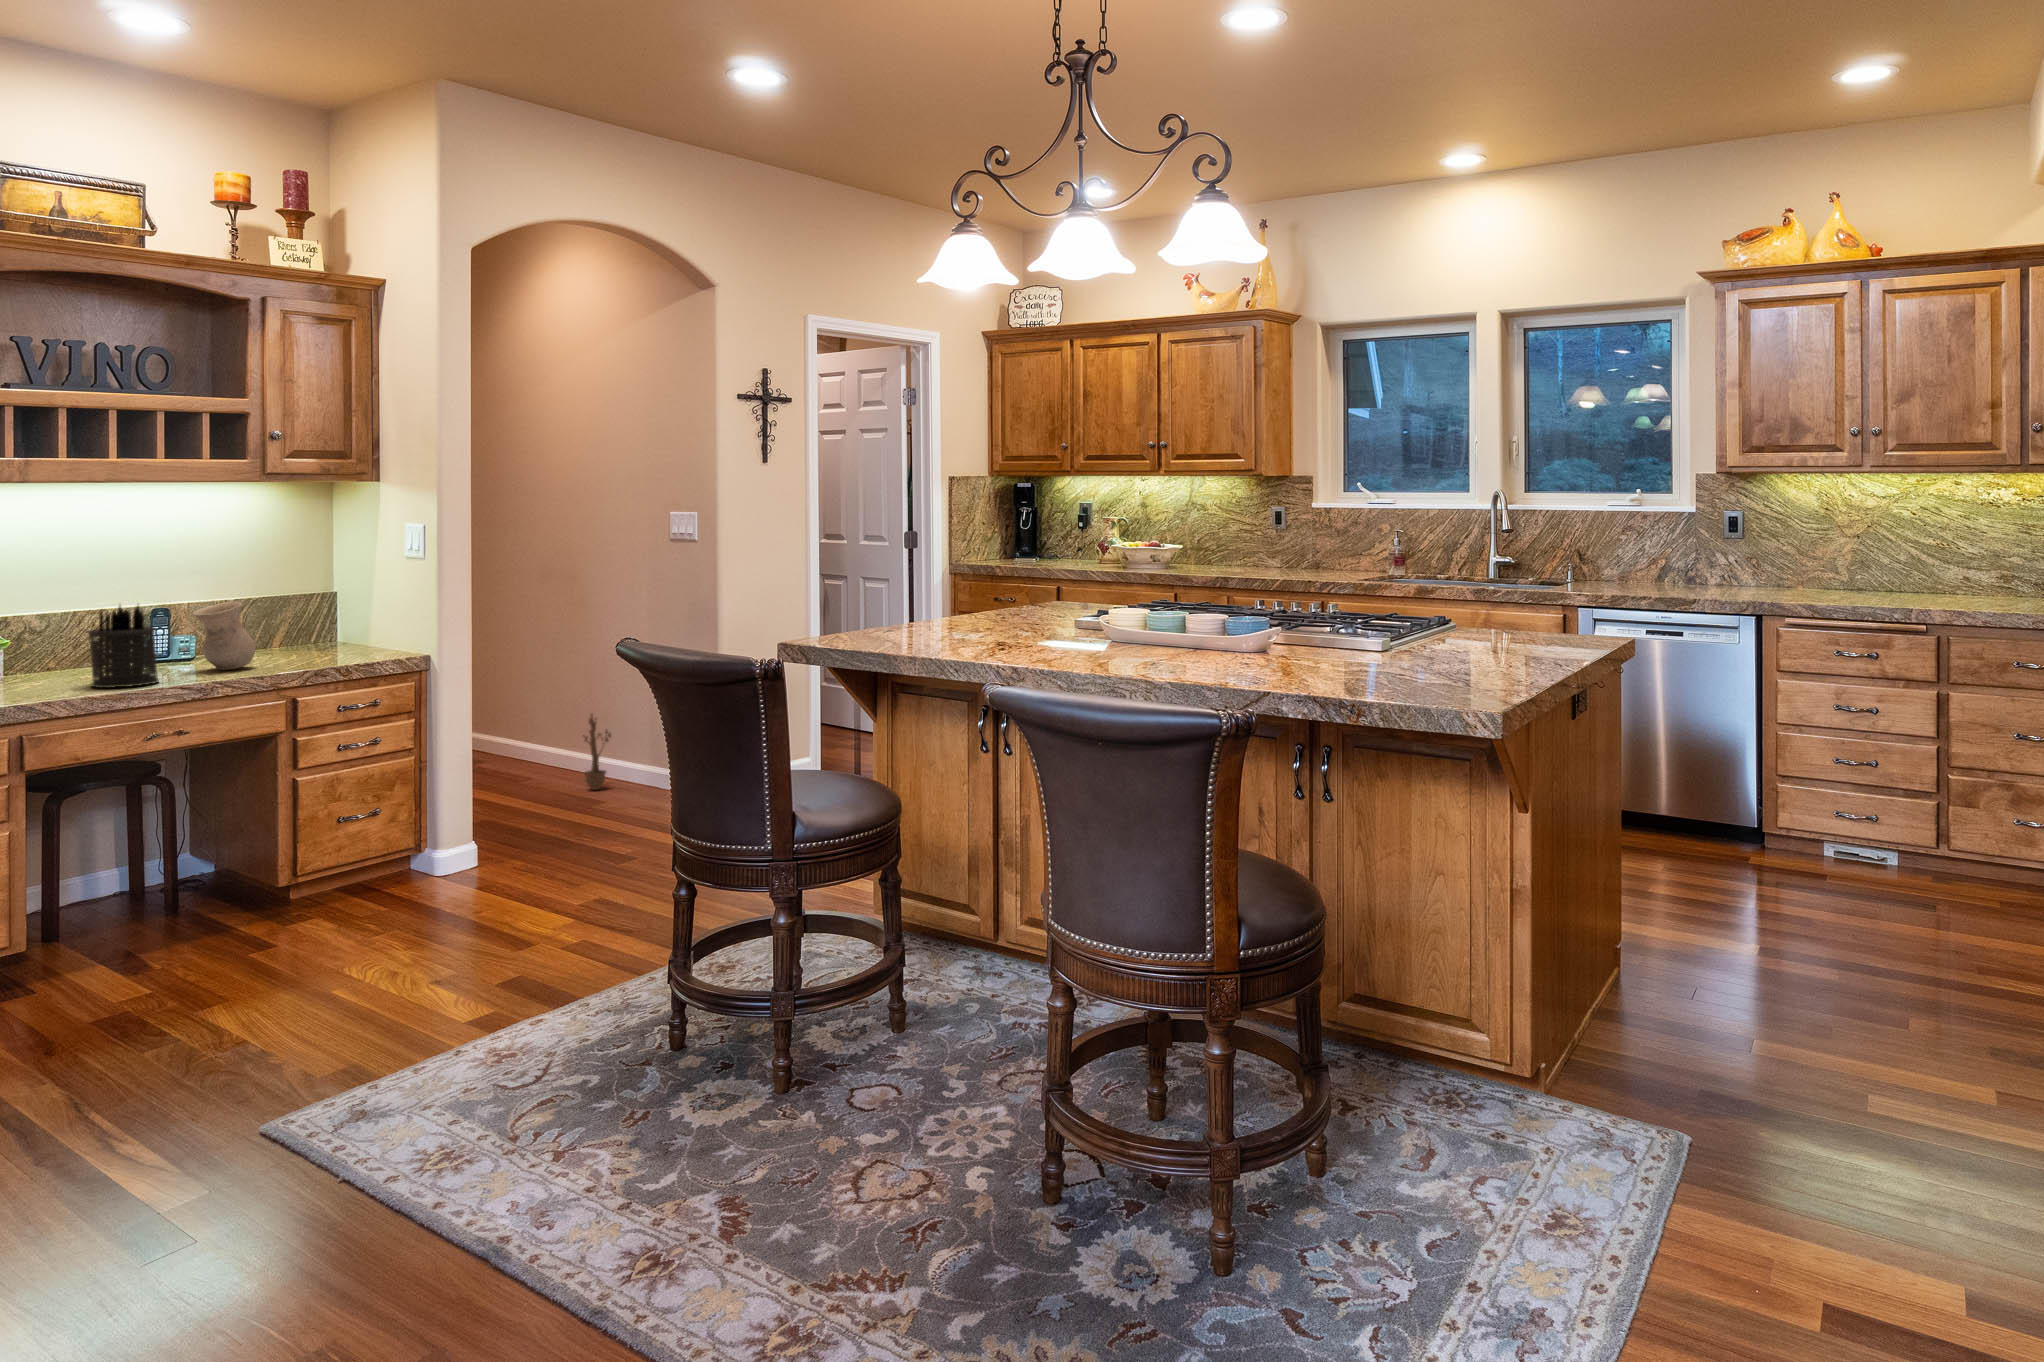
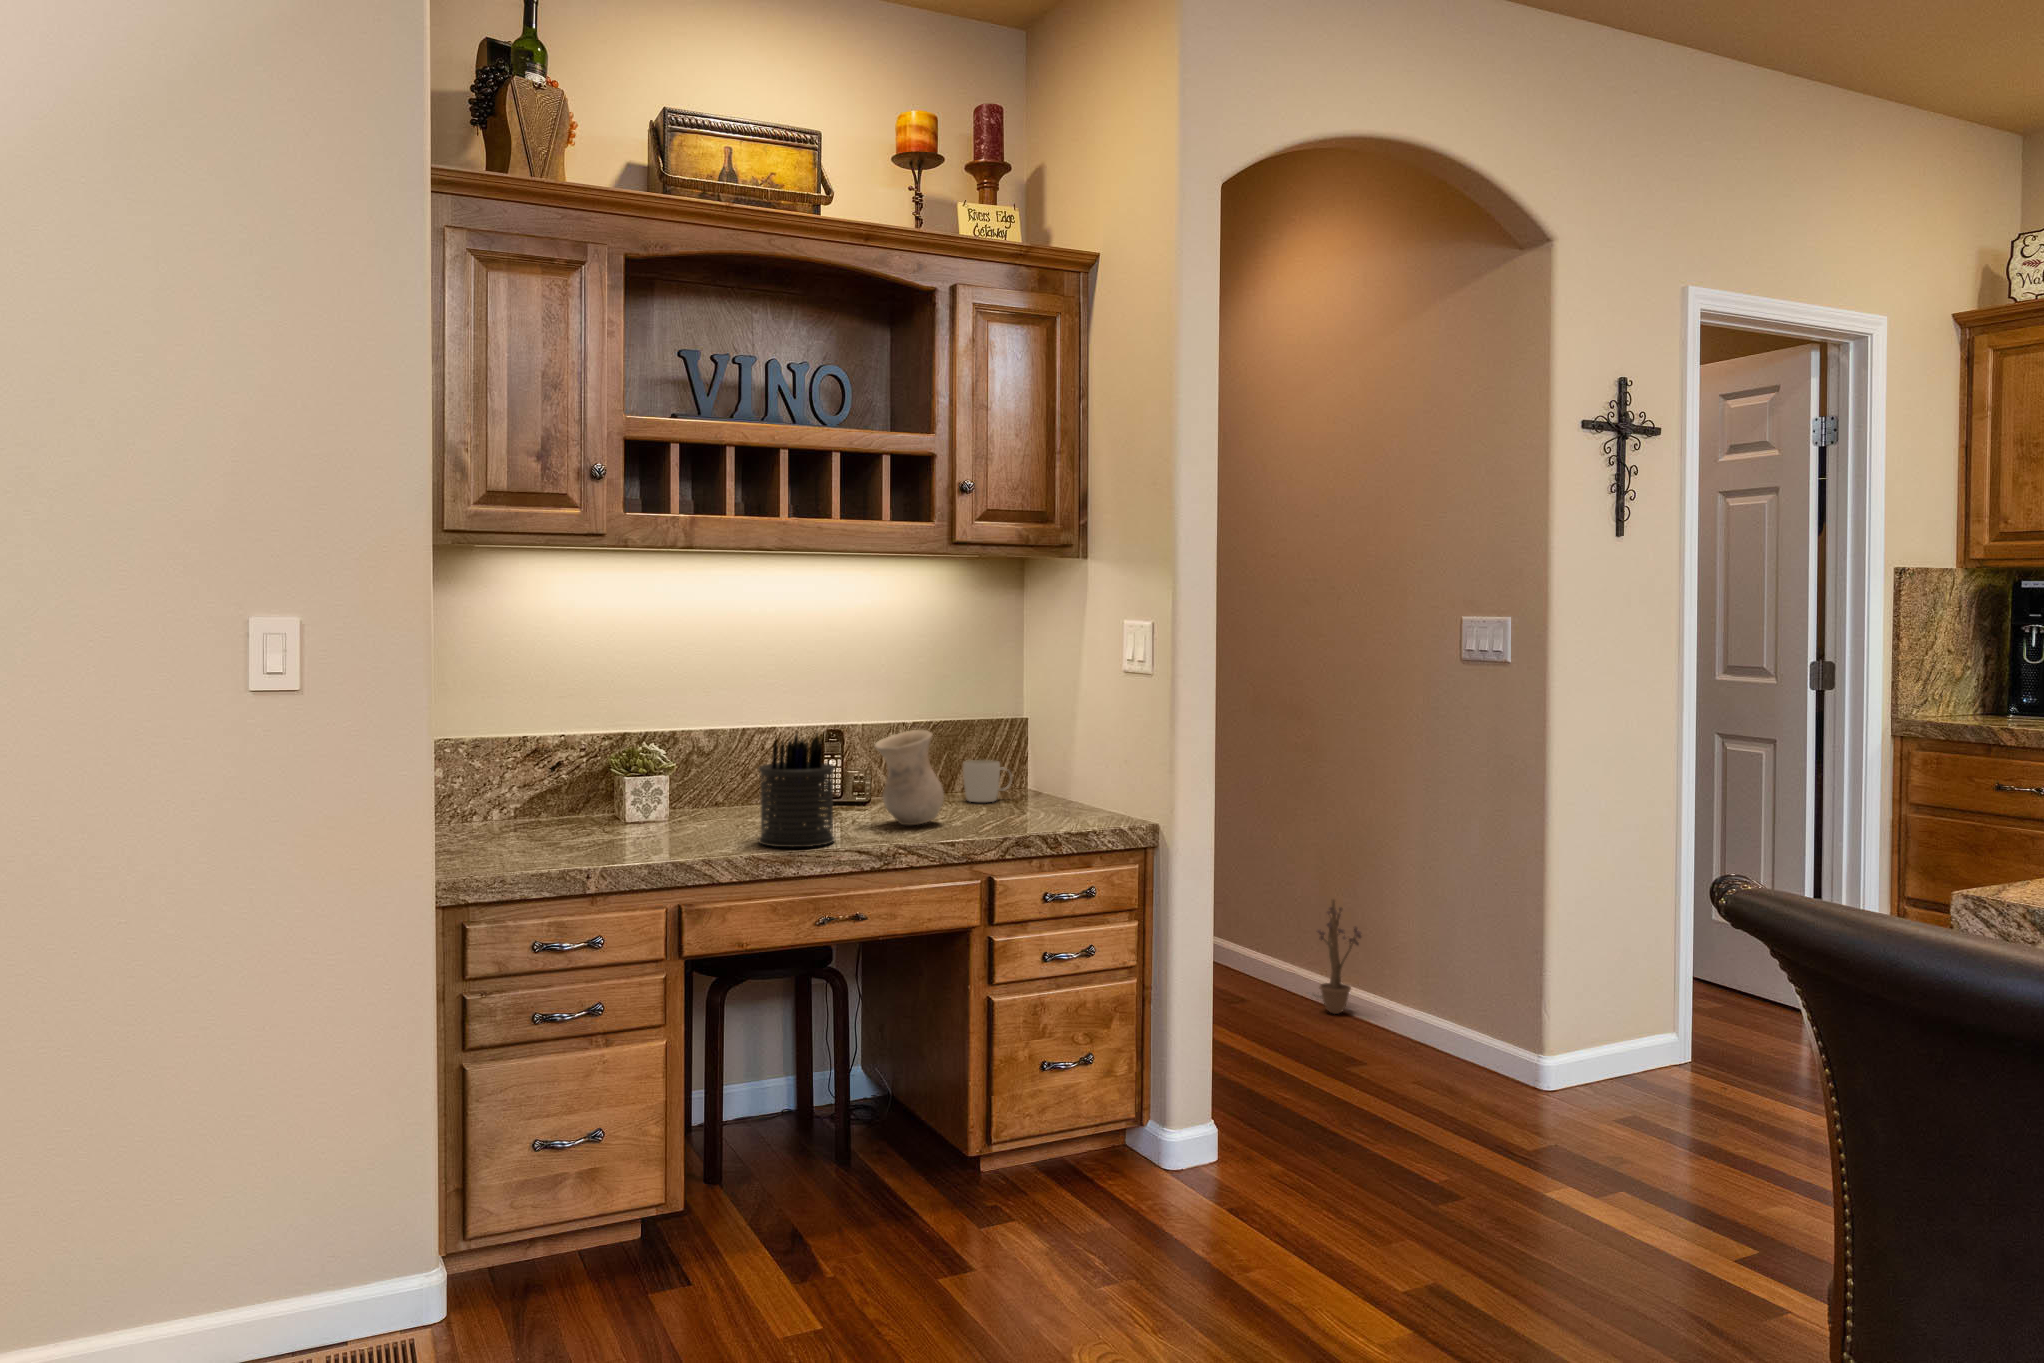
mug: none [277,624,319,654] -> present [963,760,1012,802]

